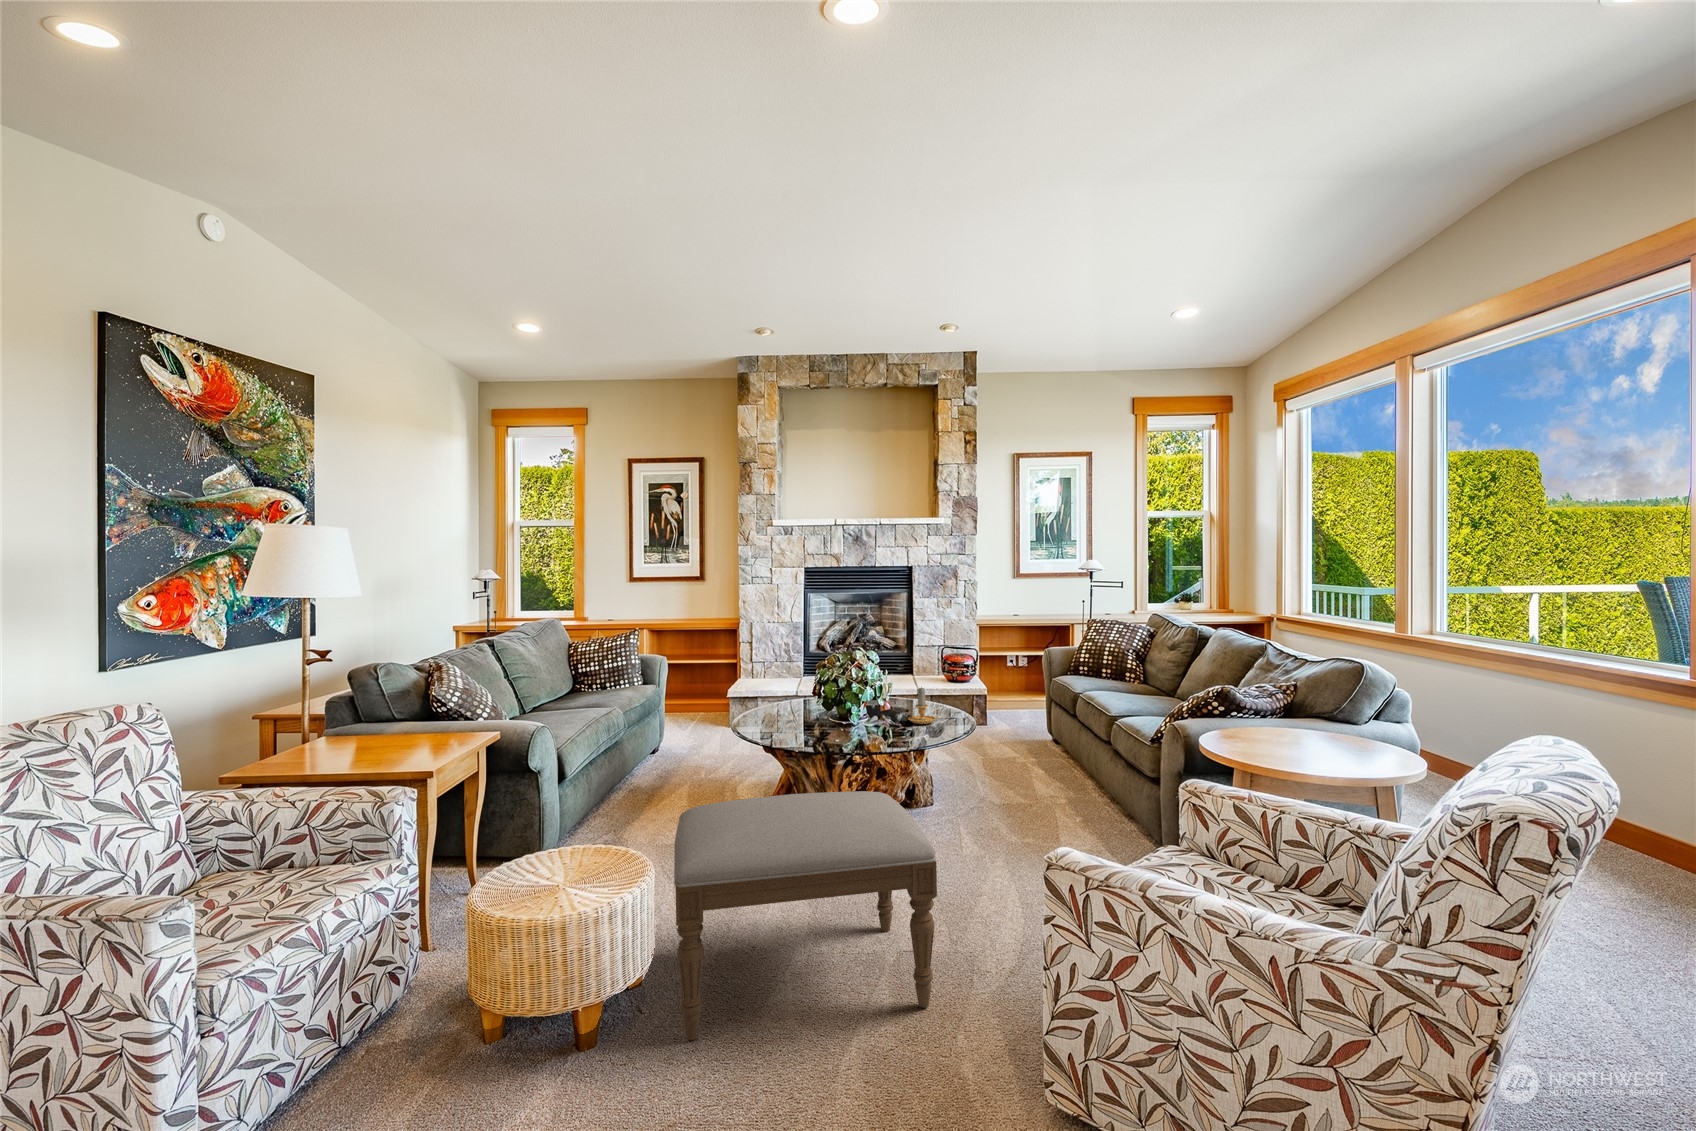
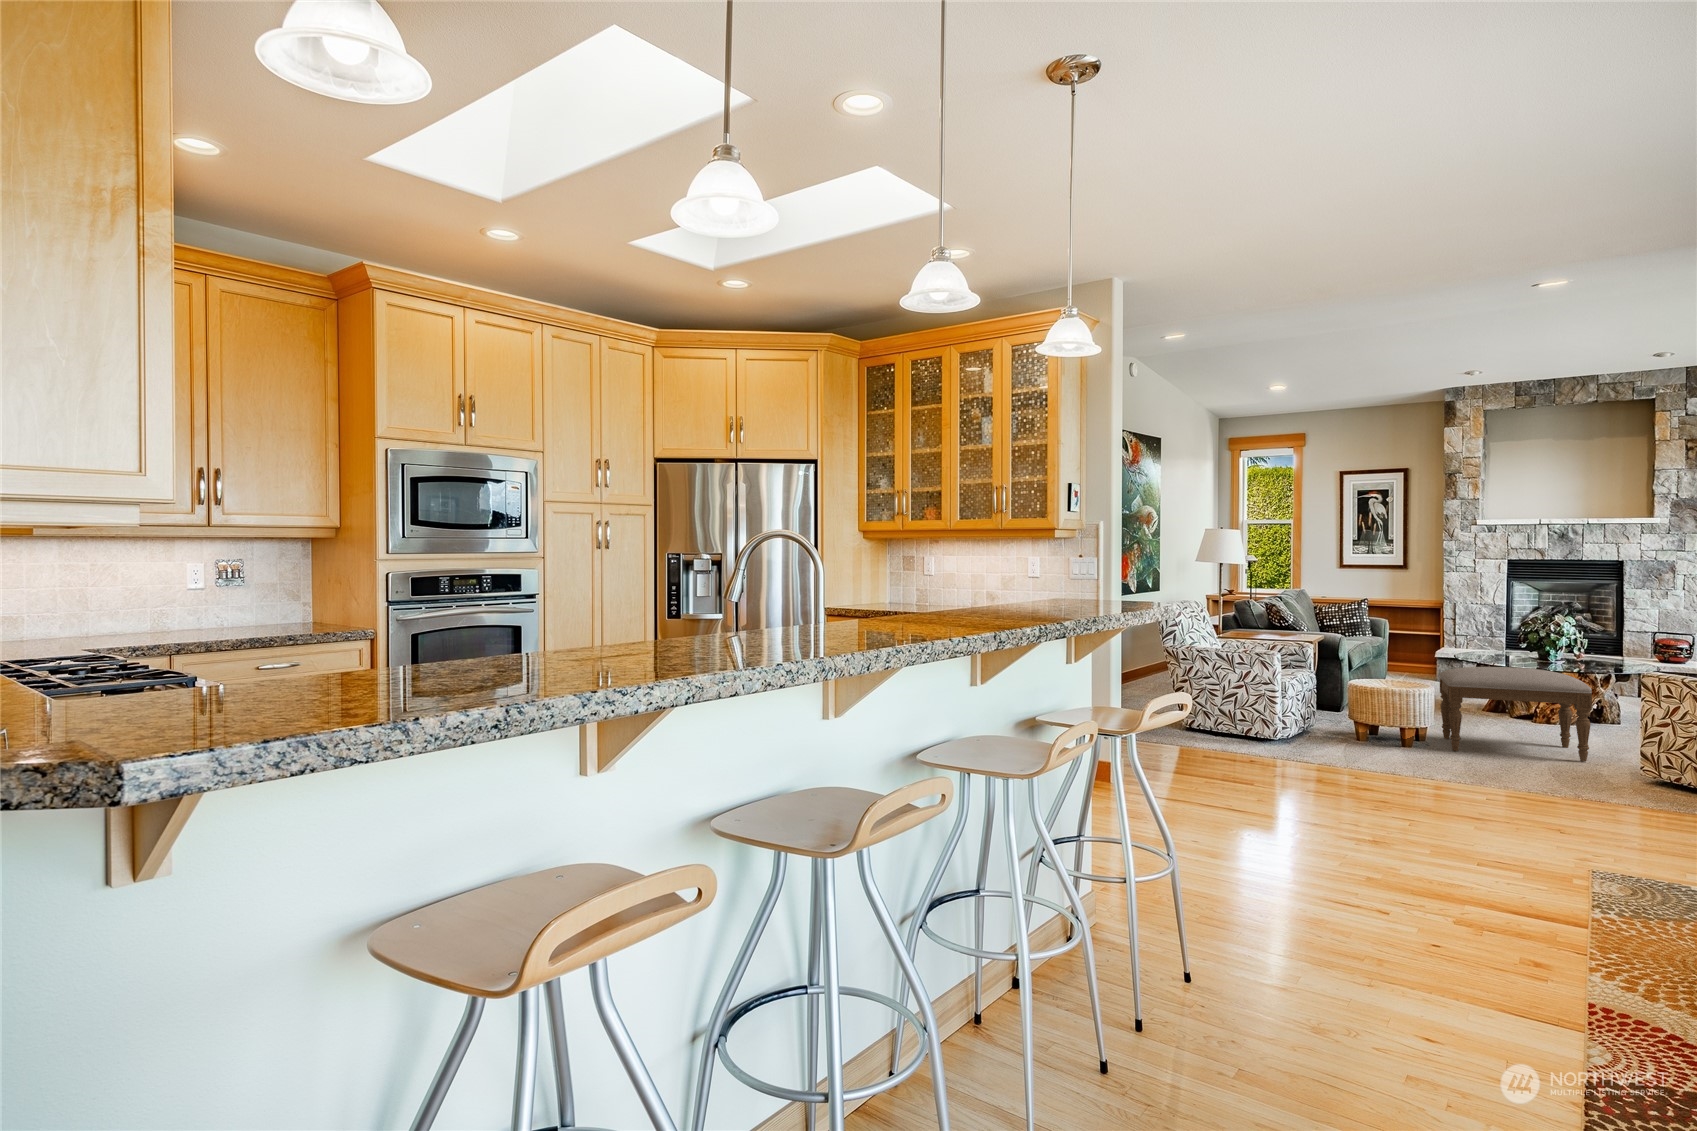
candle: present [908,687,939,724] -> none [1598,641,1627,666]

